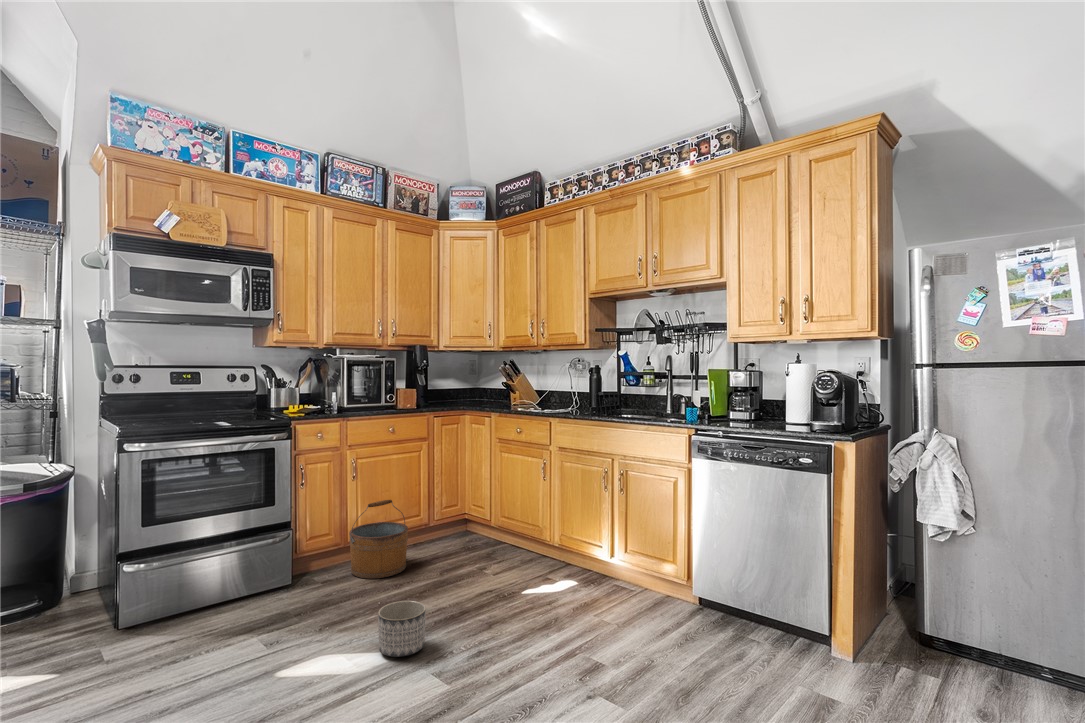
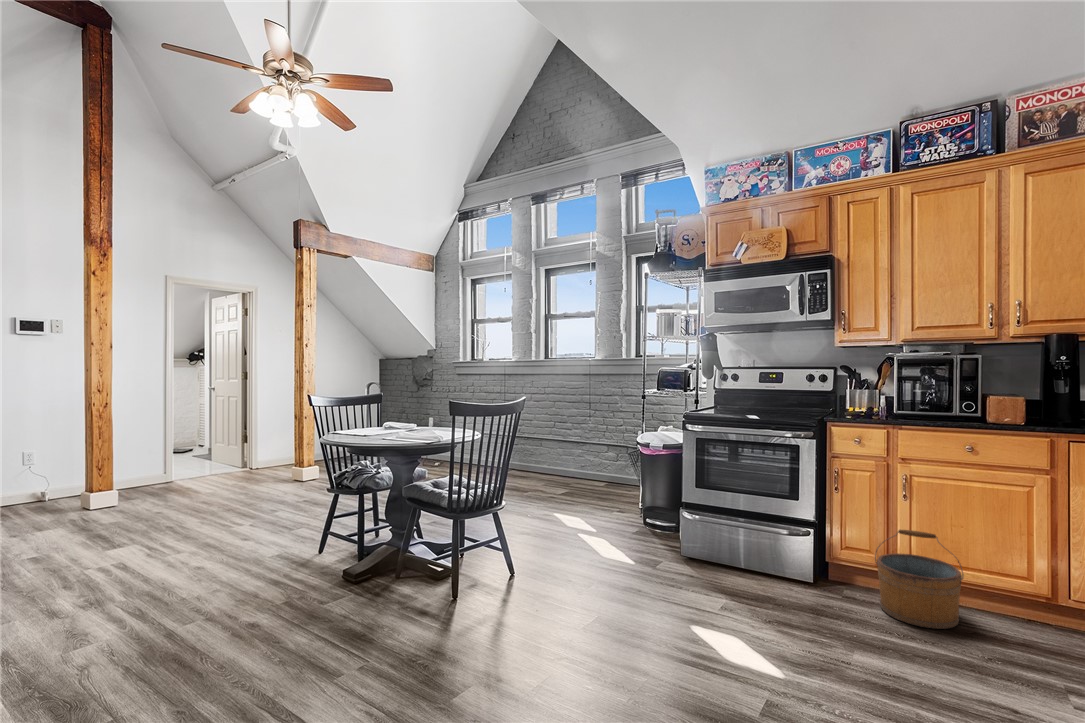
planter: present [378,601,426,657] -> none [751,622,805,686]

